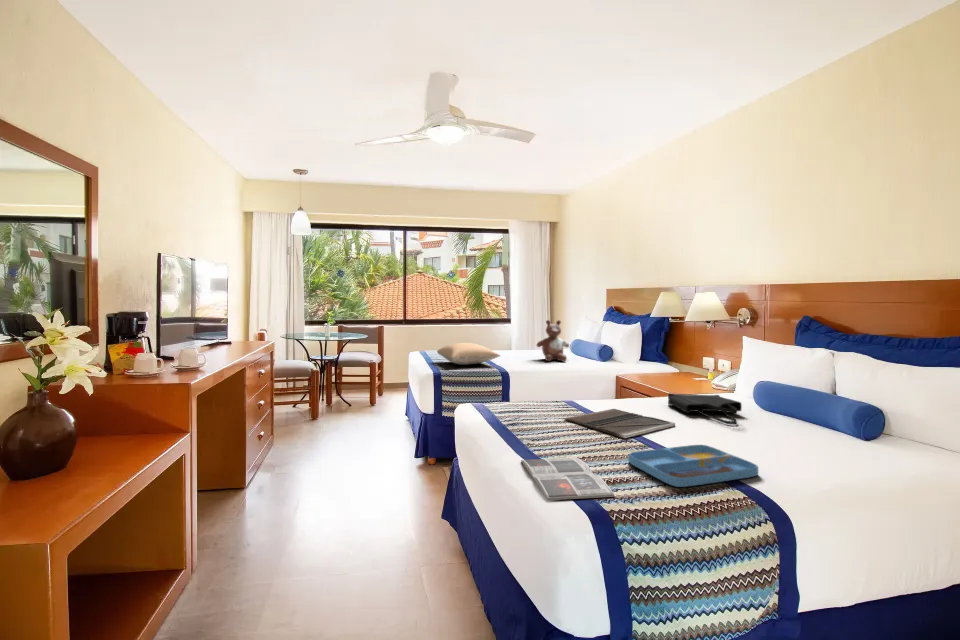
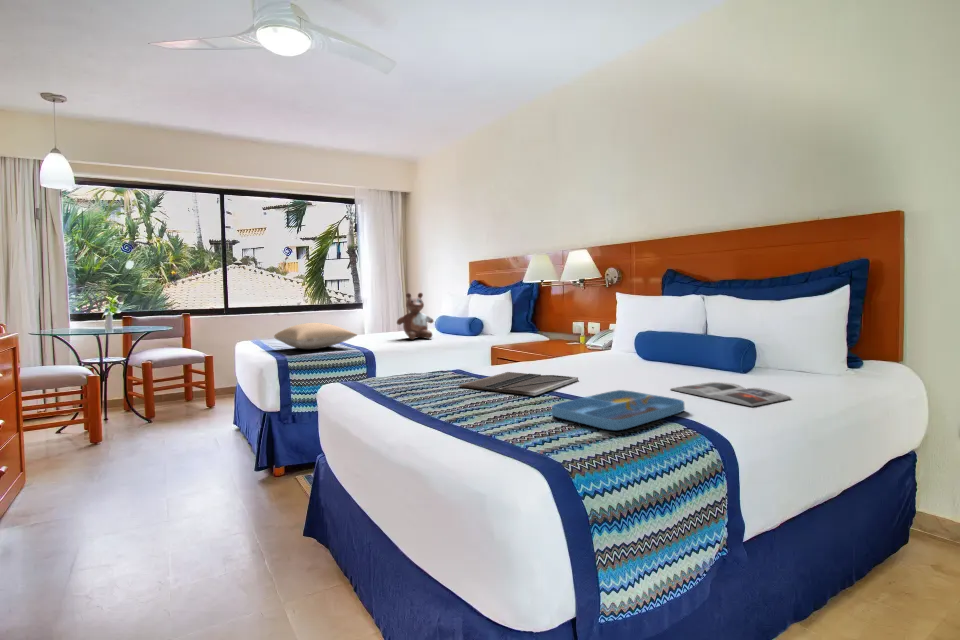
tote bag: present [668,393,742,425] -> none [560,350,635,374]
magazine: present [521,458,614,500] -> present [671,382,791,406]

